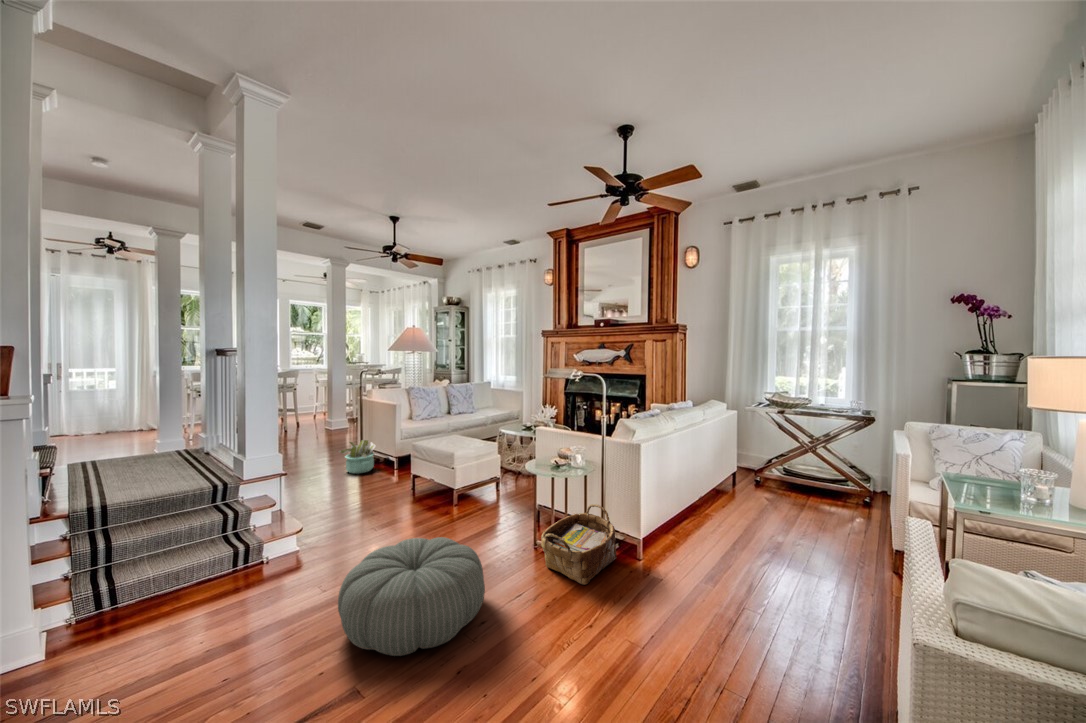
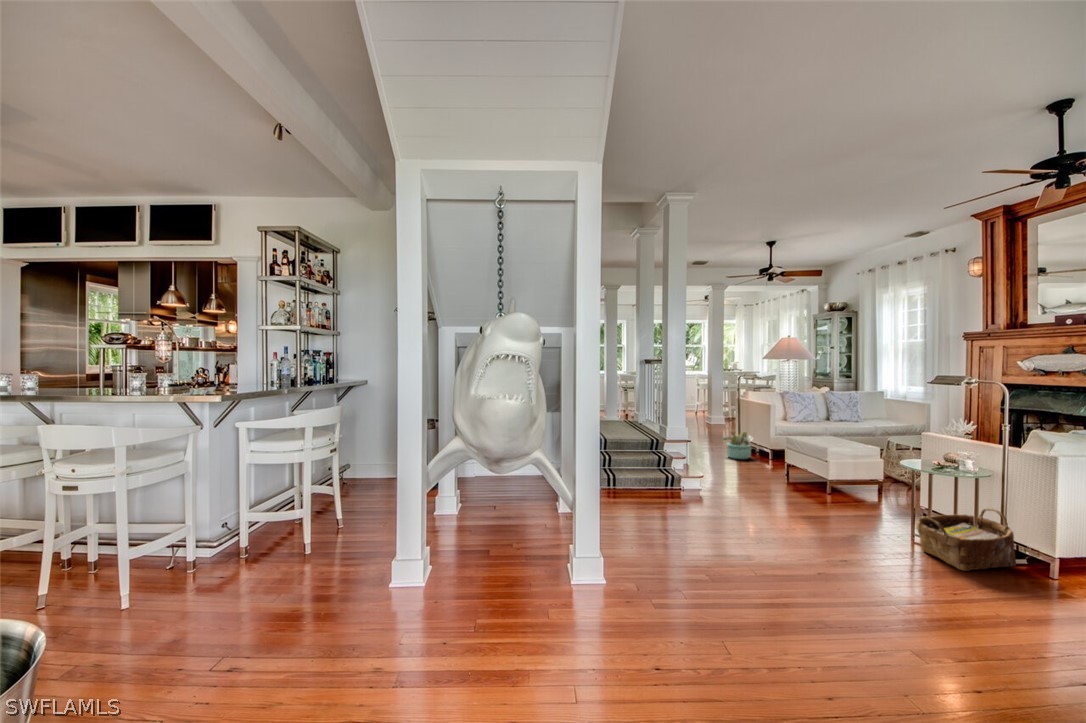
pouf: present [338,537,485,656] -> none [737,491,851,558]

